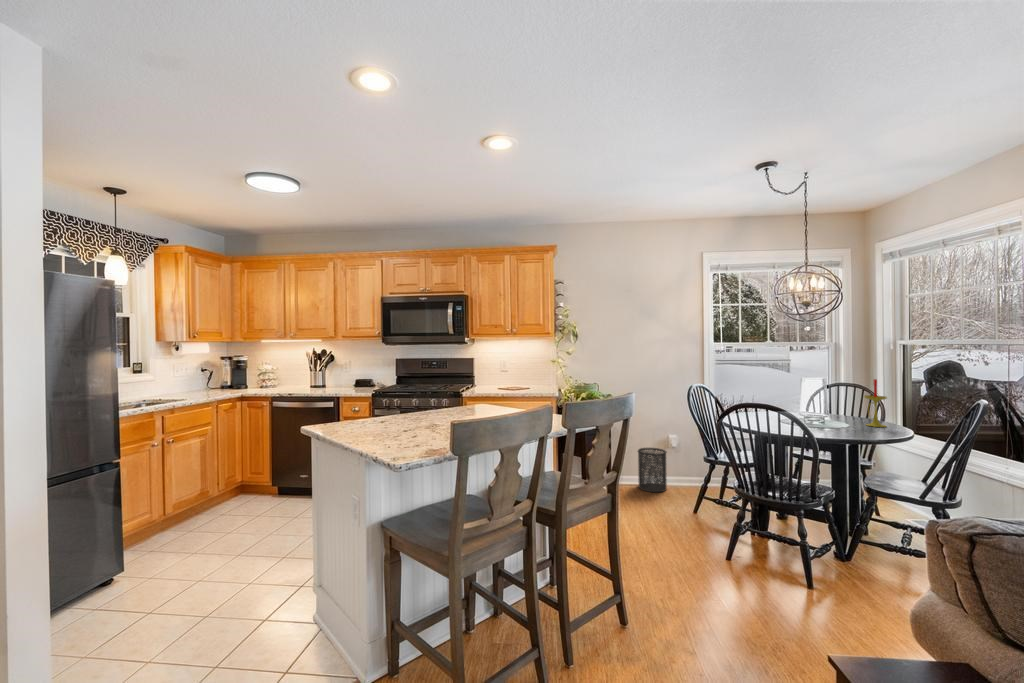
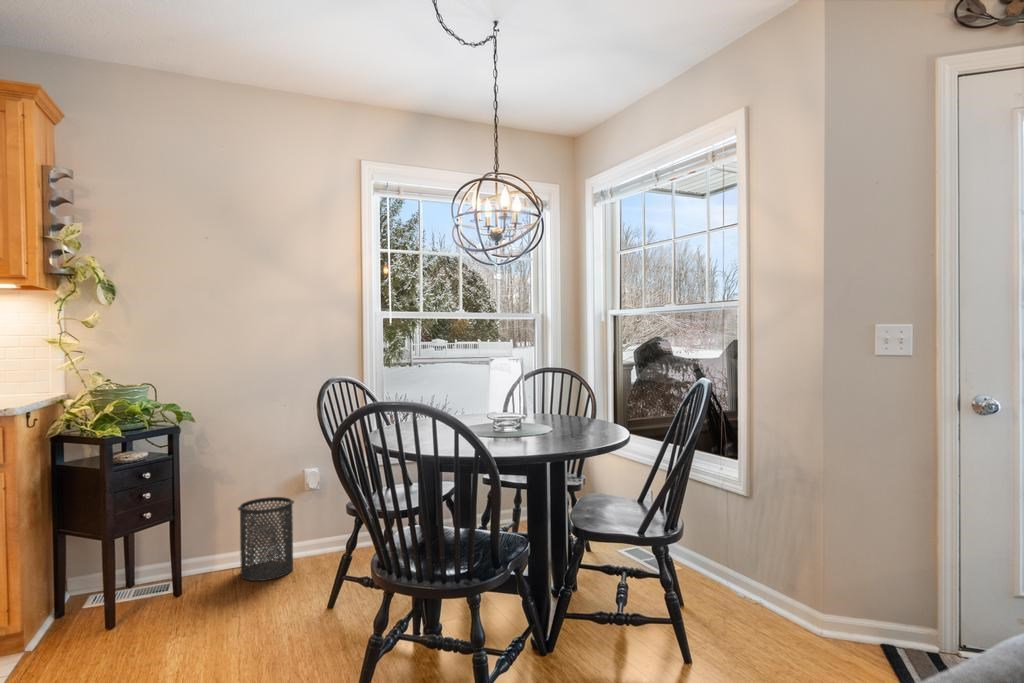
candle: present [864,379,887,427] -> none [571,353,600,428]

